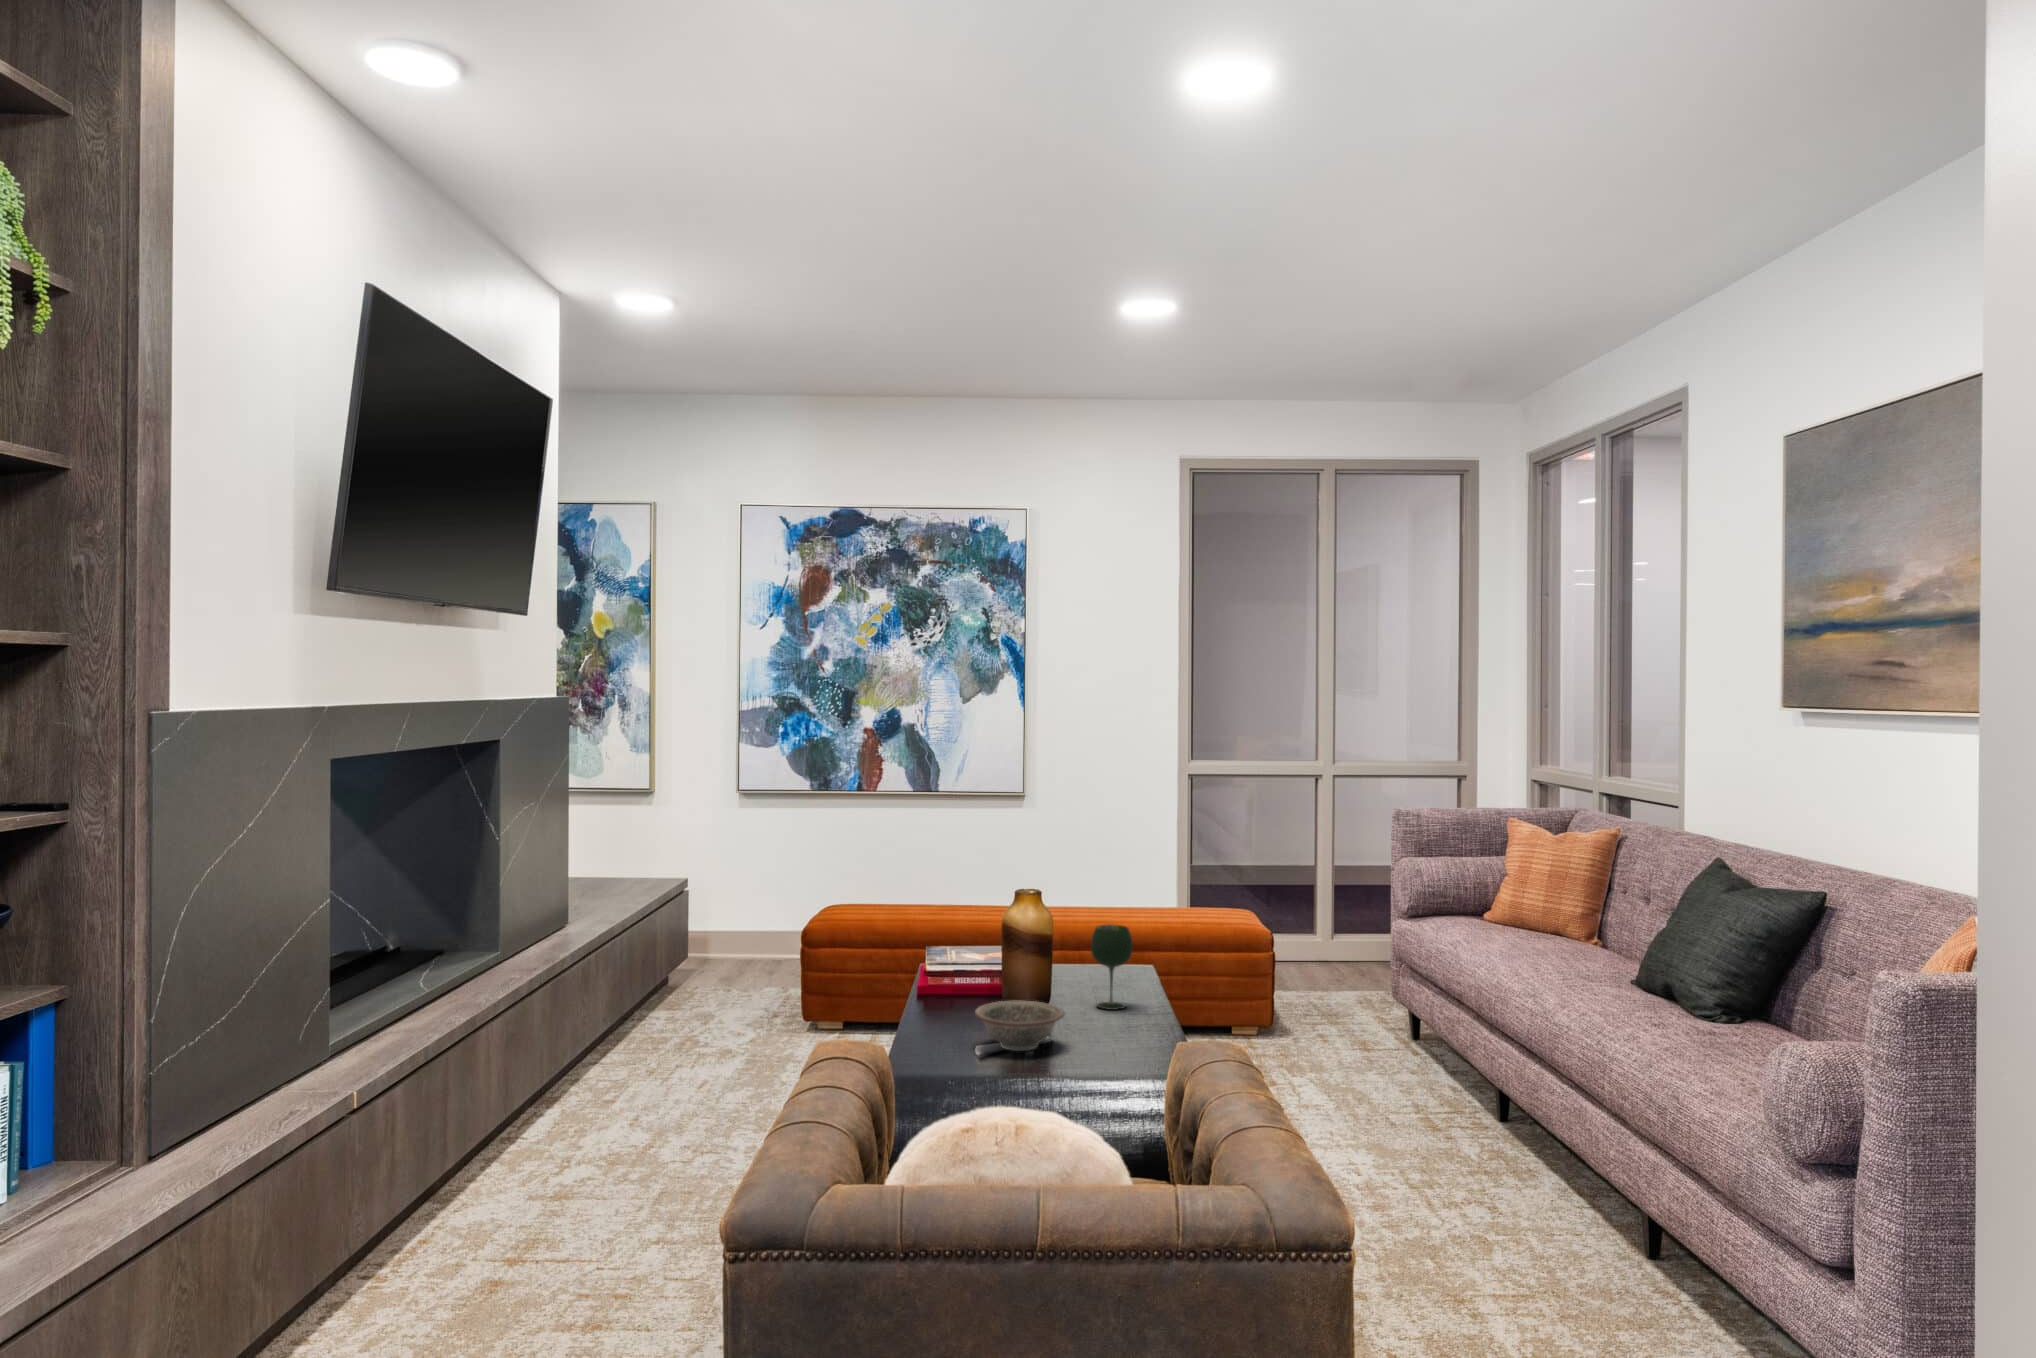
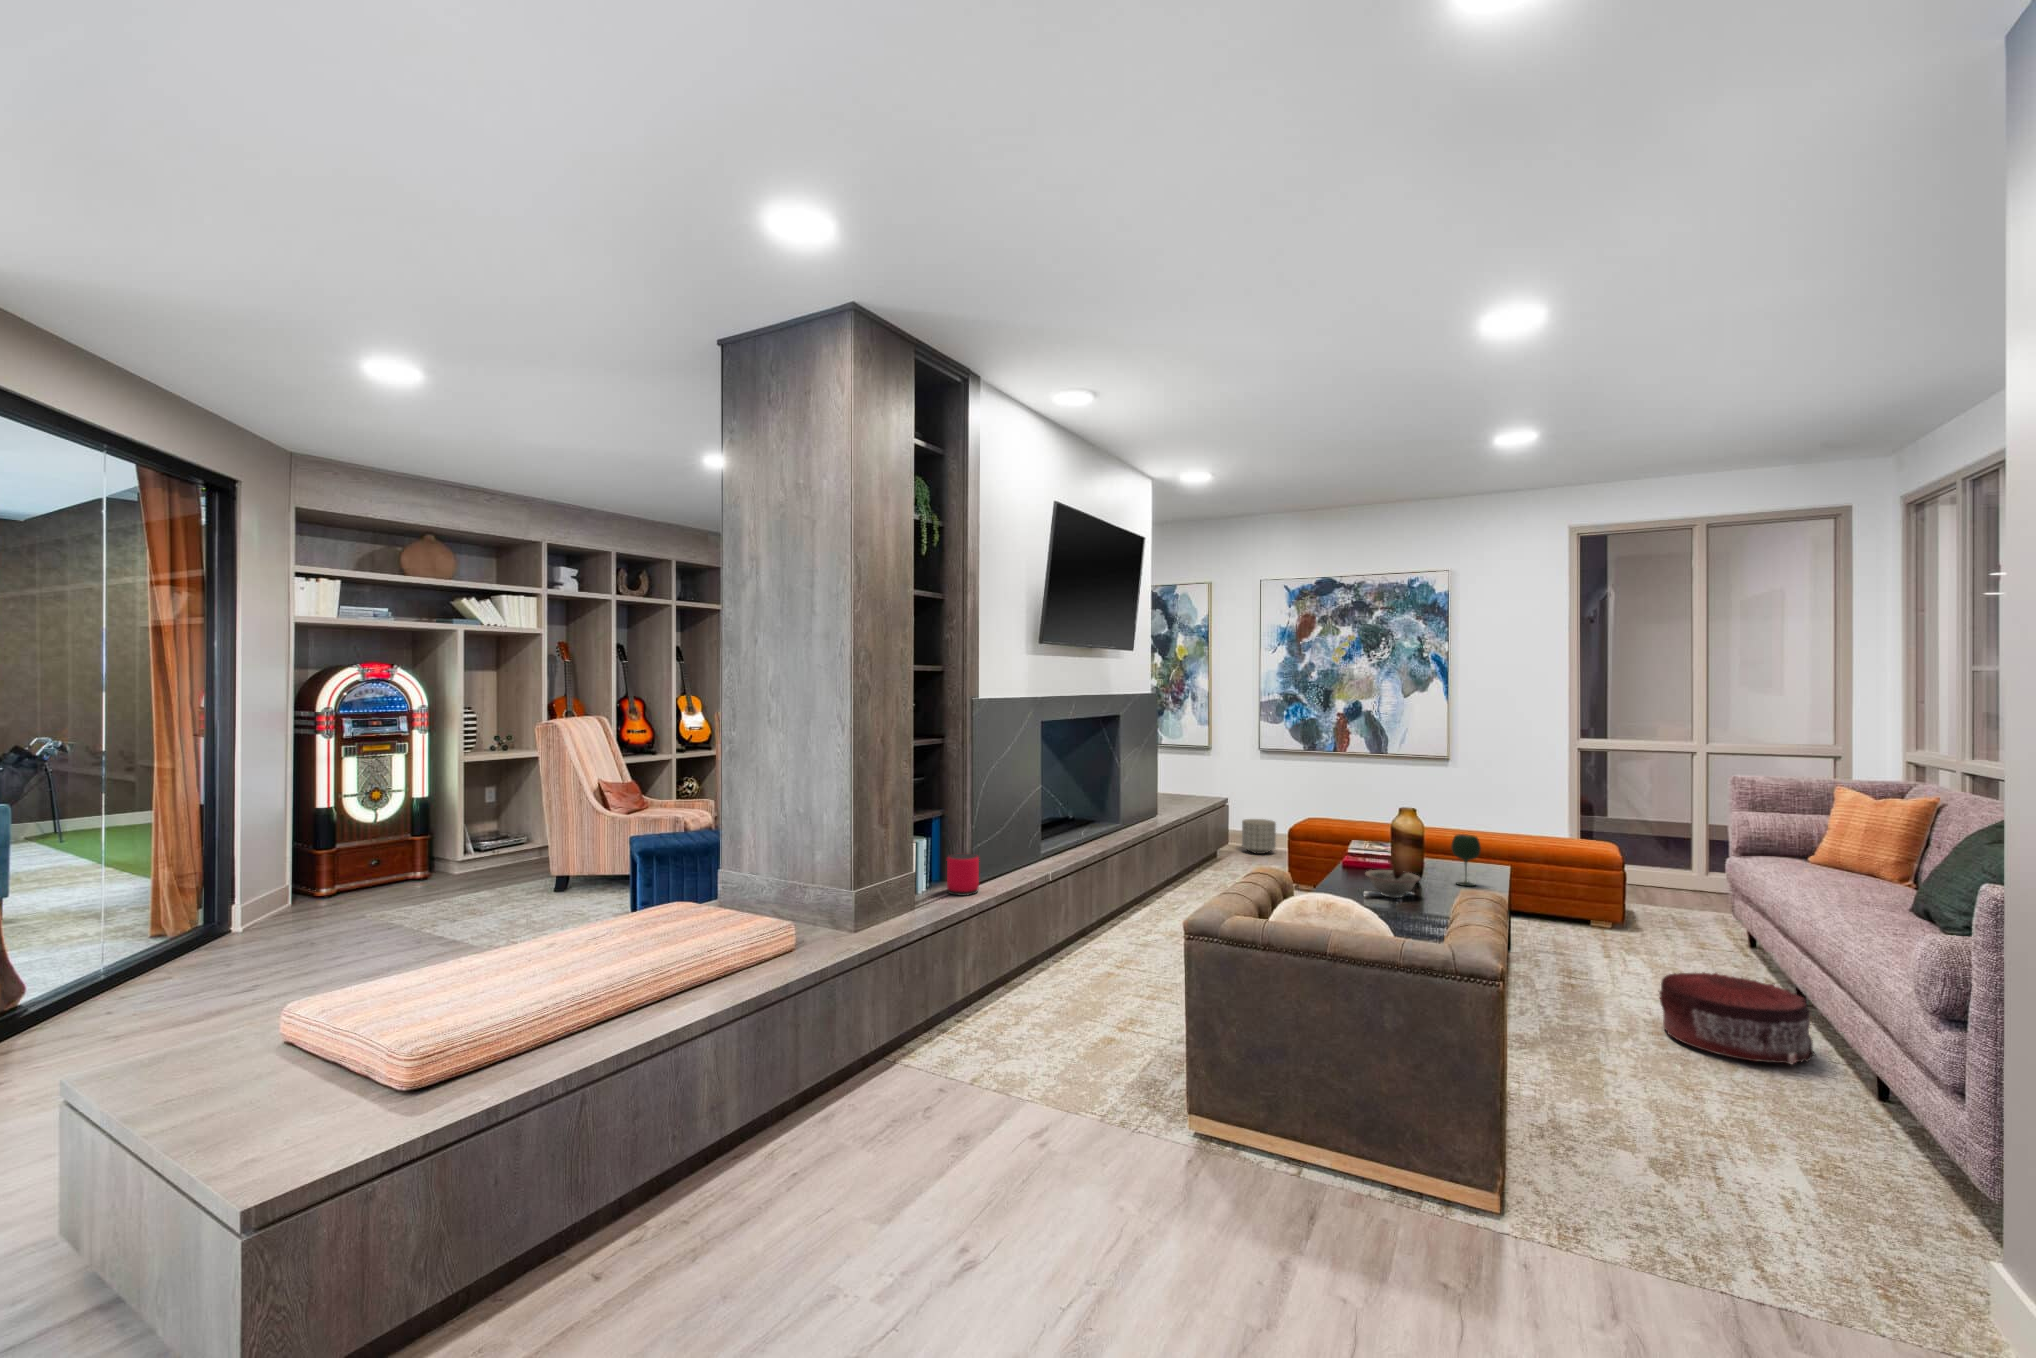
planter: none [710,906,766,966] -> present [1242,819,1276,854]
speaker: none [57,1089,153,1203] -> present [947,853,979,896]
pouf: none [1384,1099,1570,1236] -> present [1659,973,1816,1064]

